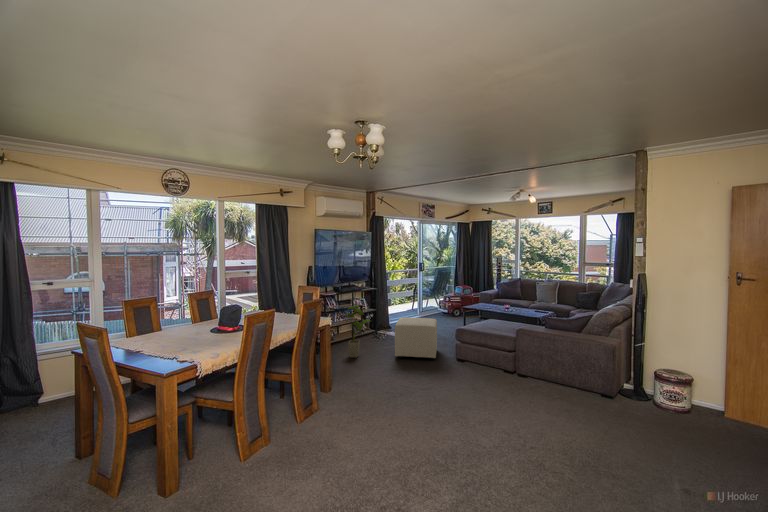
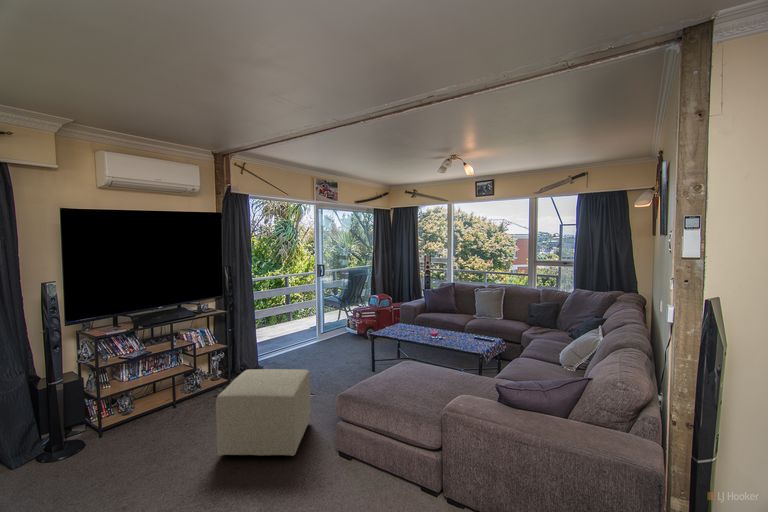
house plant: present [345,305,370,358] -> none [112,360,178,463]

